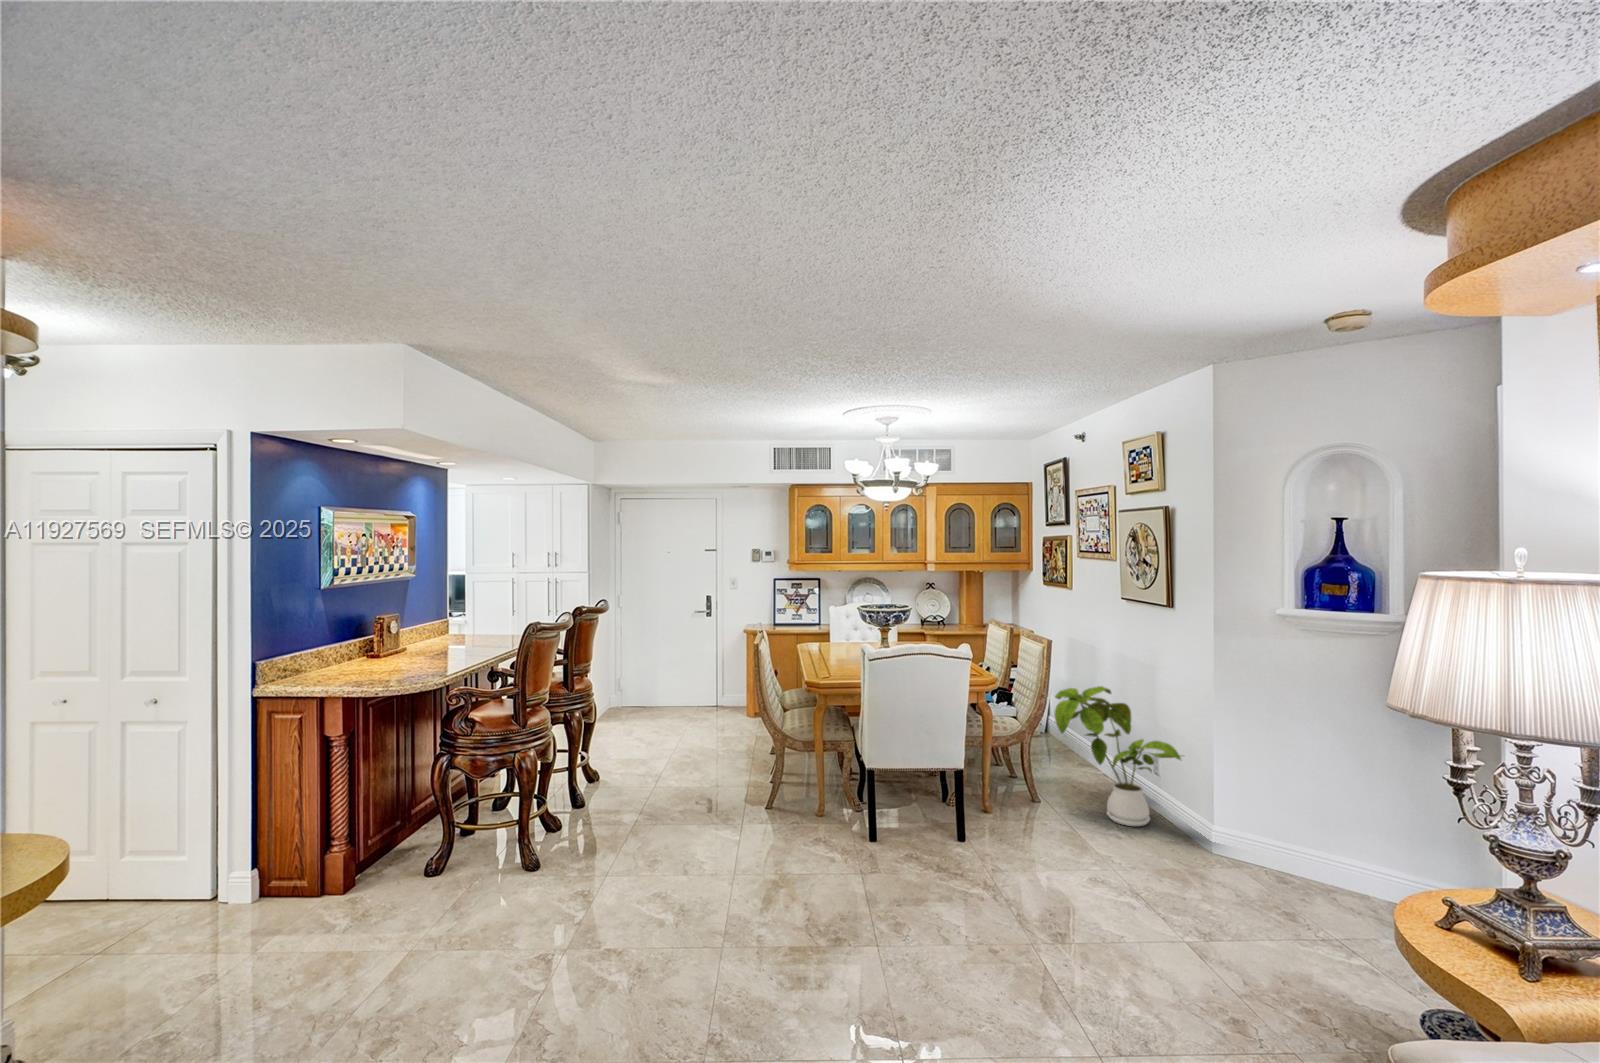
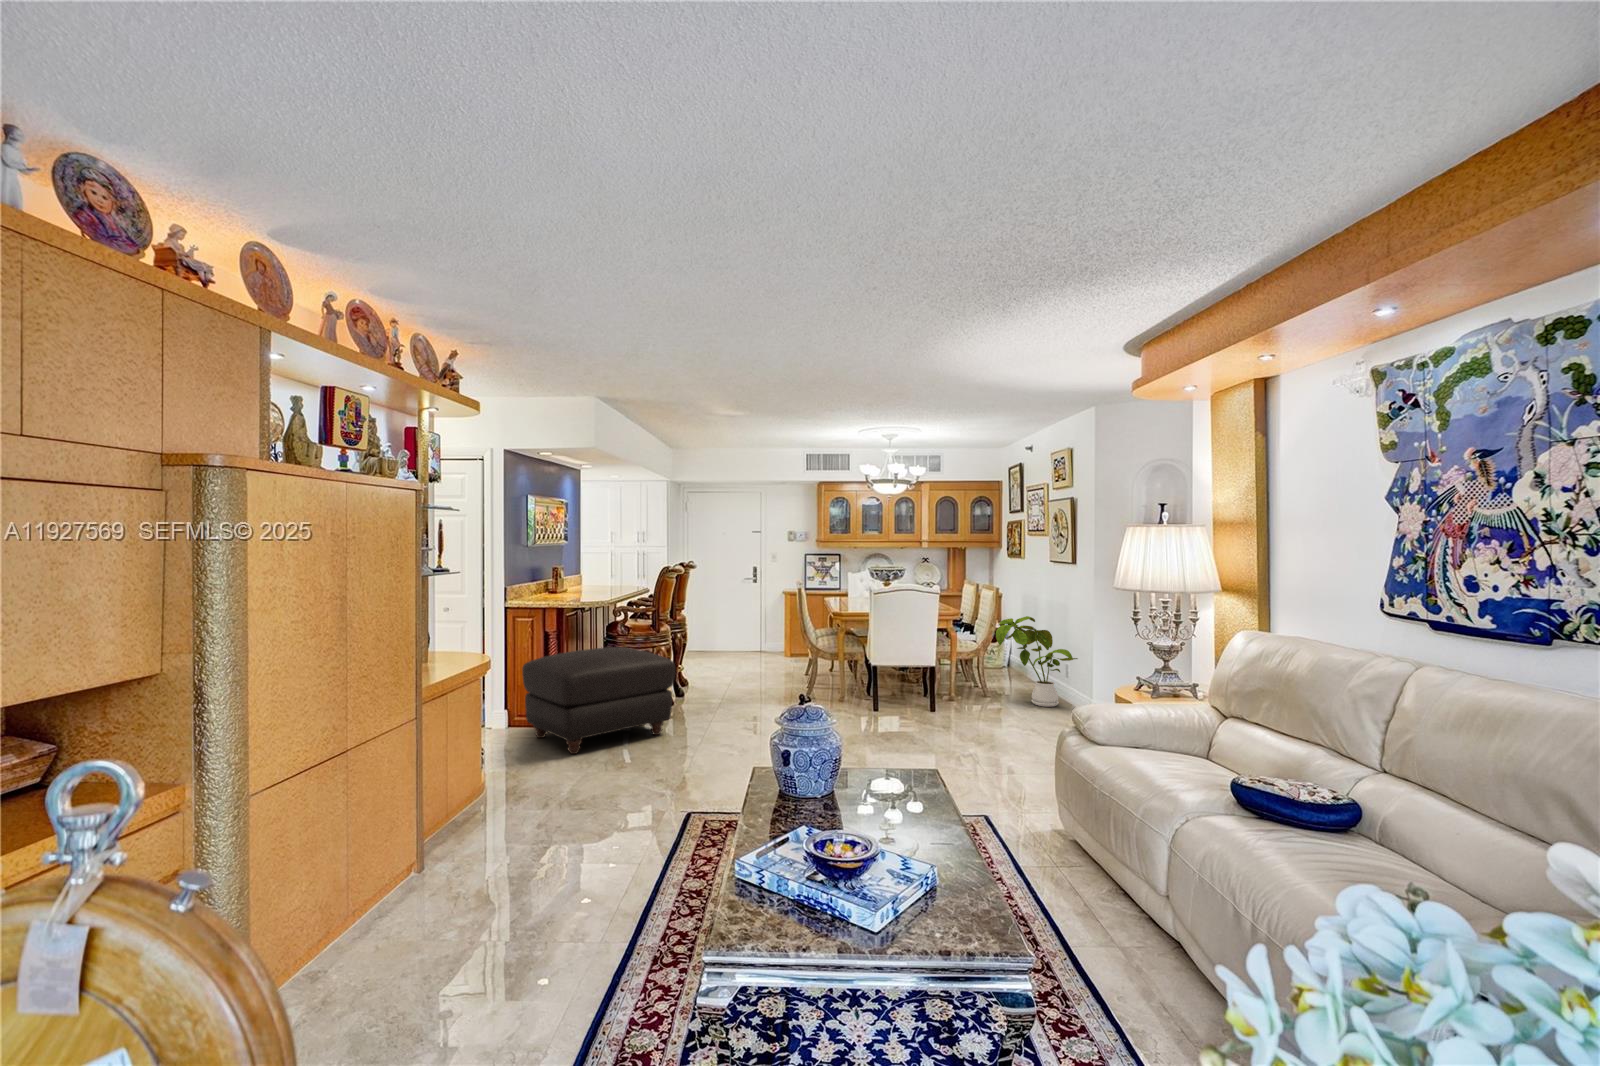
ottoman: none [259,757,534,992] -> present [522,647,675,754]

